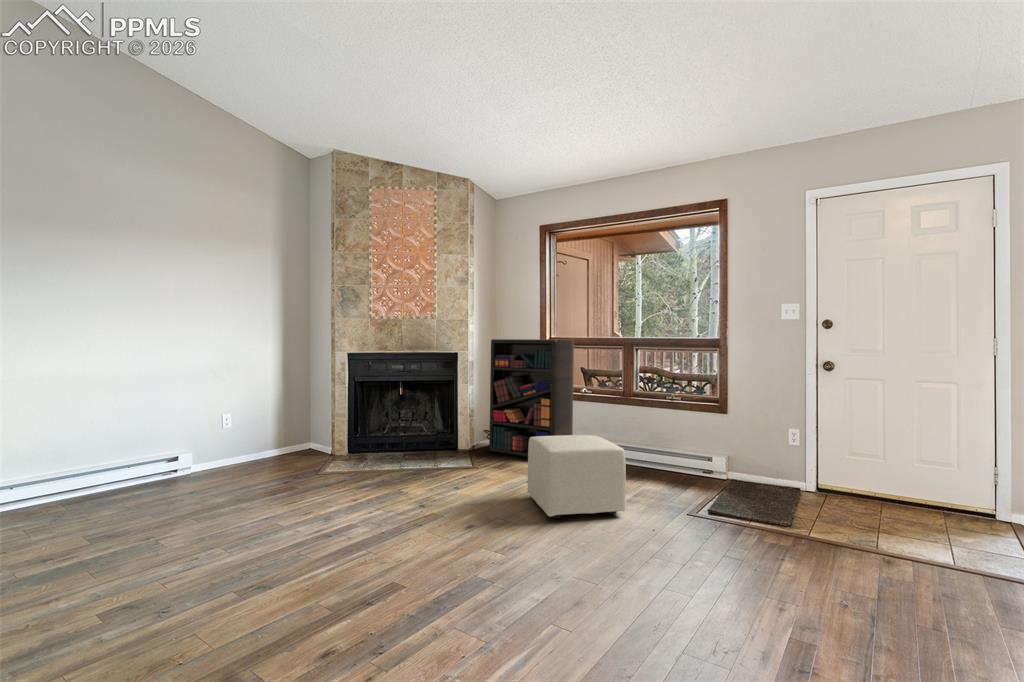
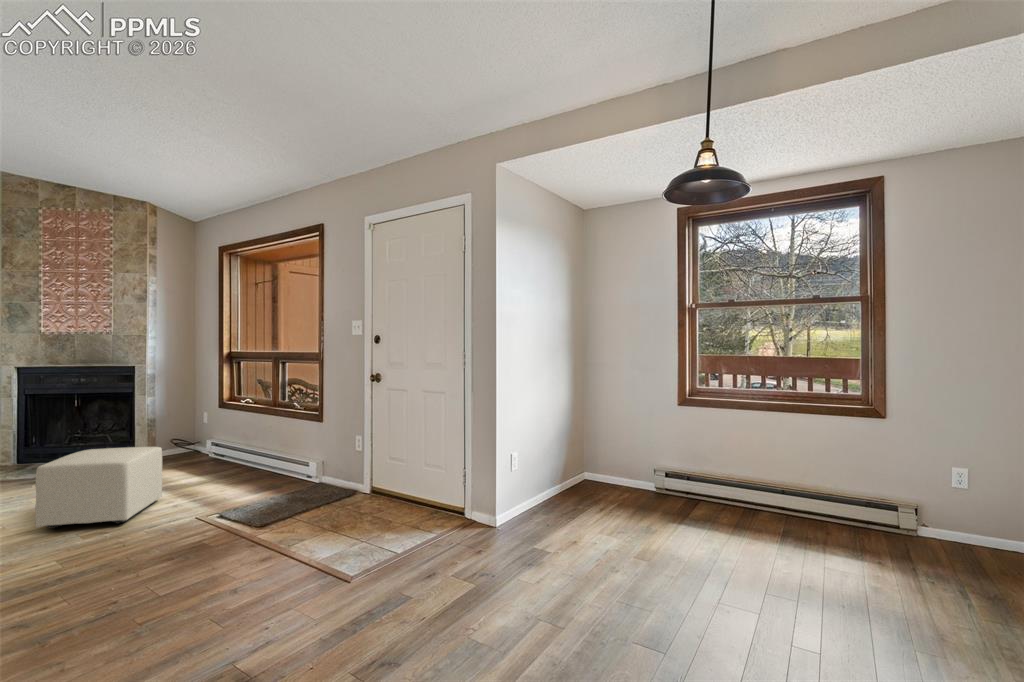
bookshelf: present [489,339,574,457] -> none [166,352,241,468]

